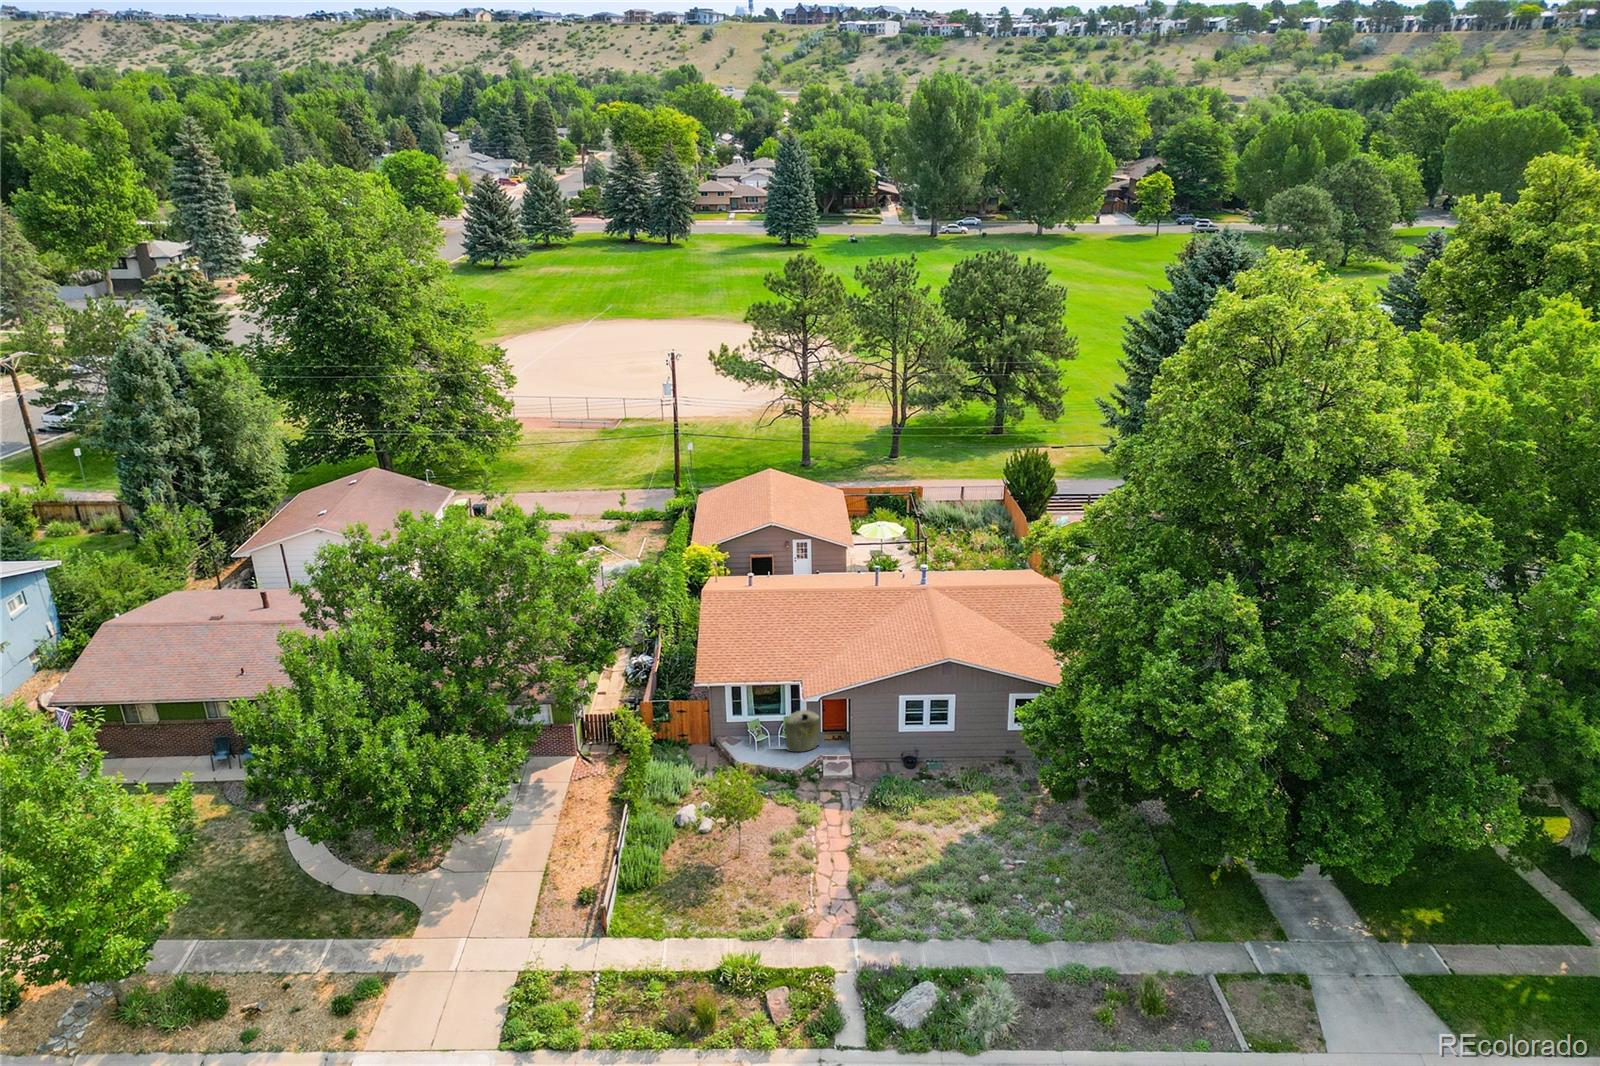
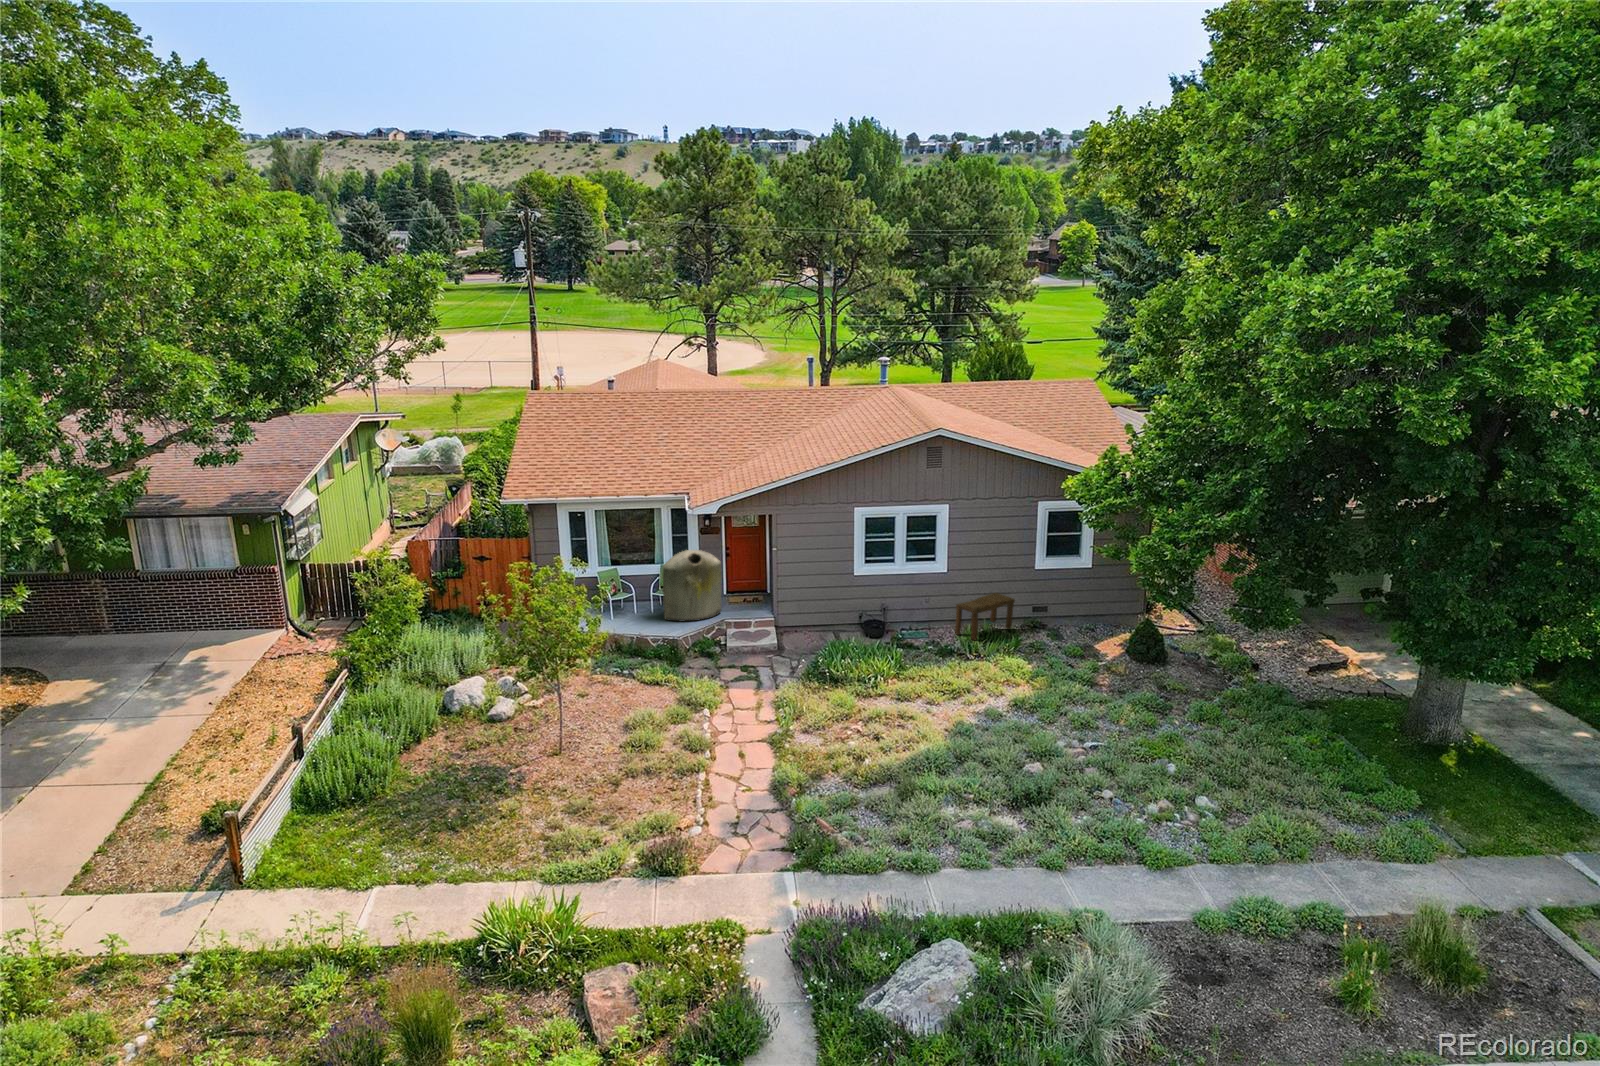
bench: none [958,741,995,774] -> present [955,593,1015,640]

